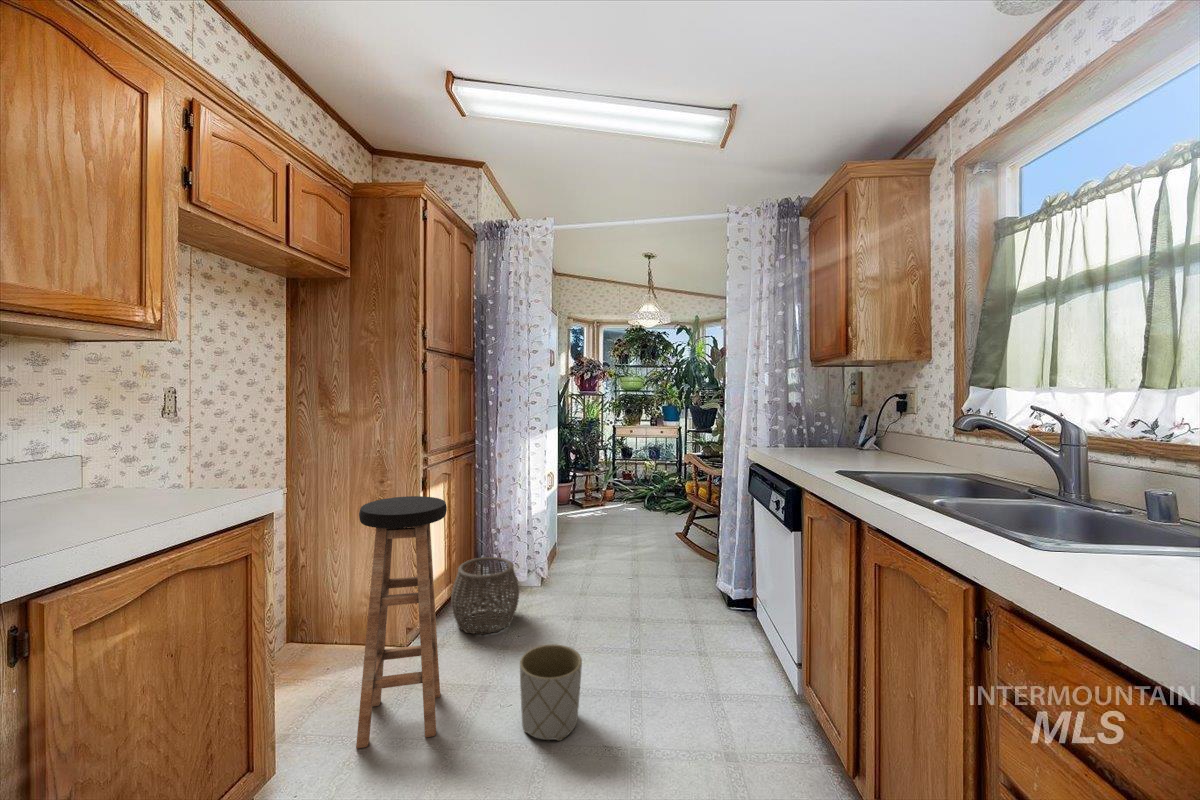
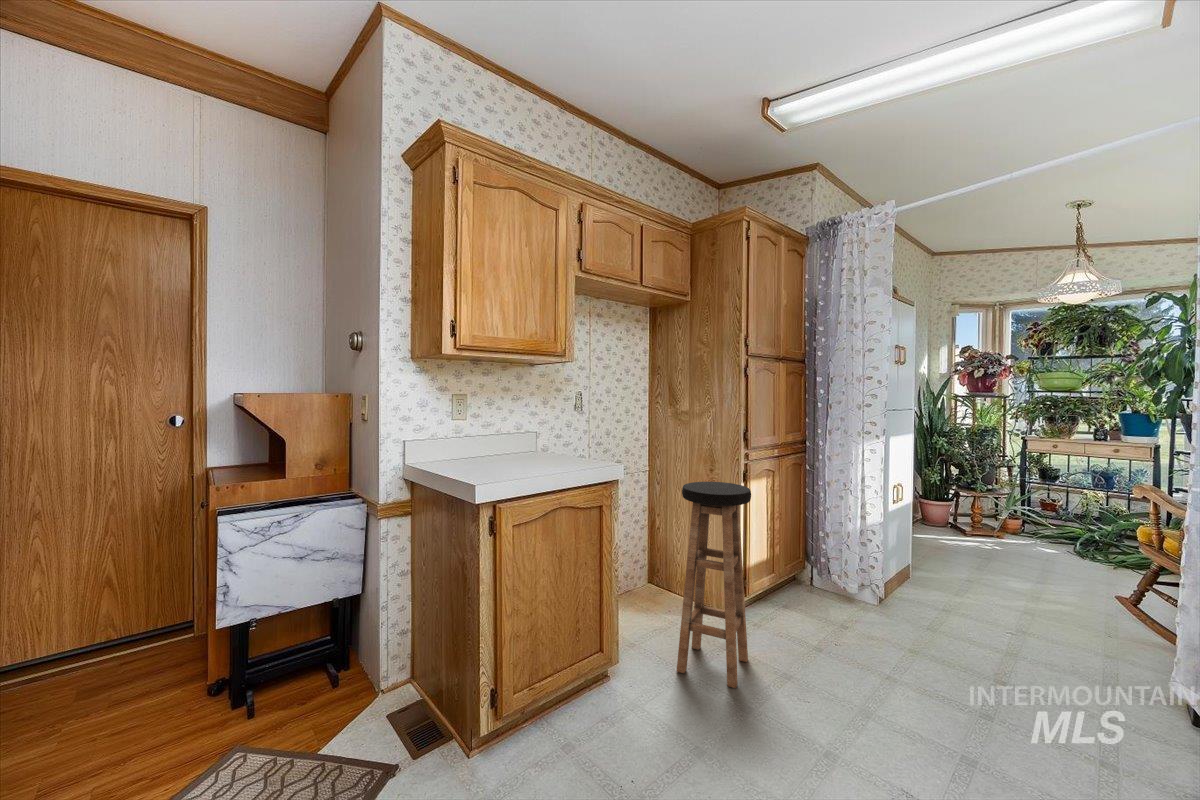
woven basket: present [451,557,519,634] -> none [771,555,842,631]
planter: present [520,644,582,741] -> none [812,646,881,743]

